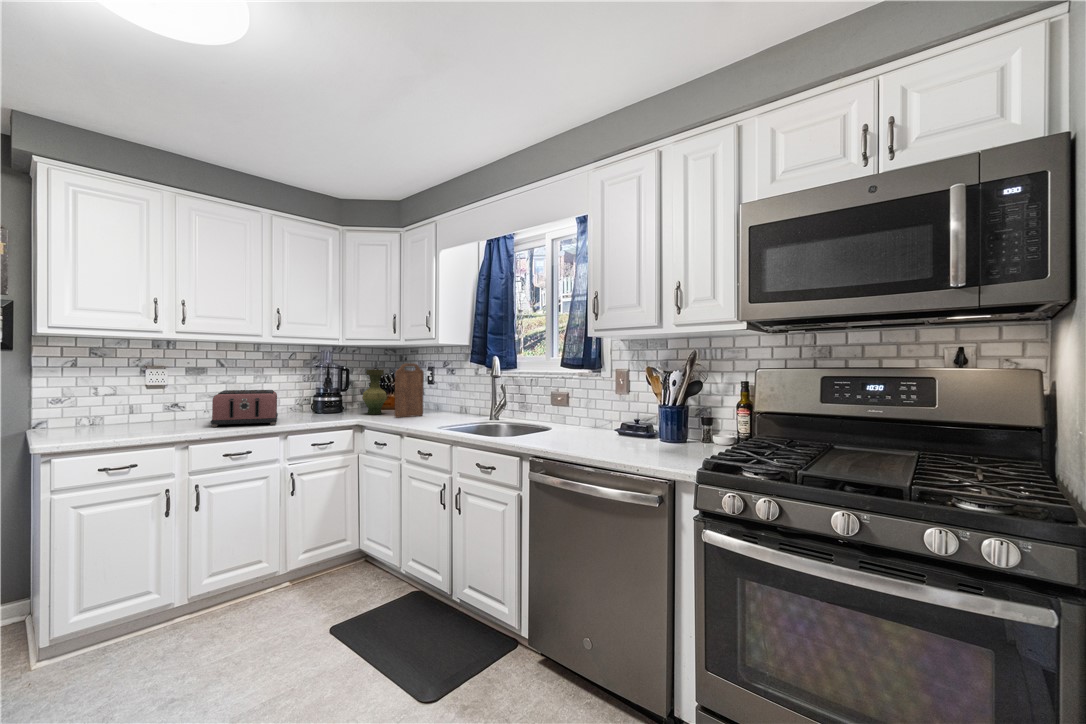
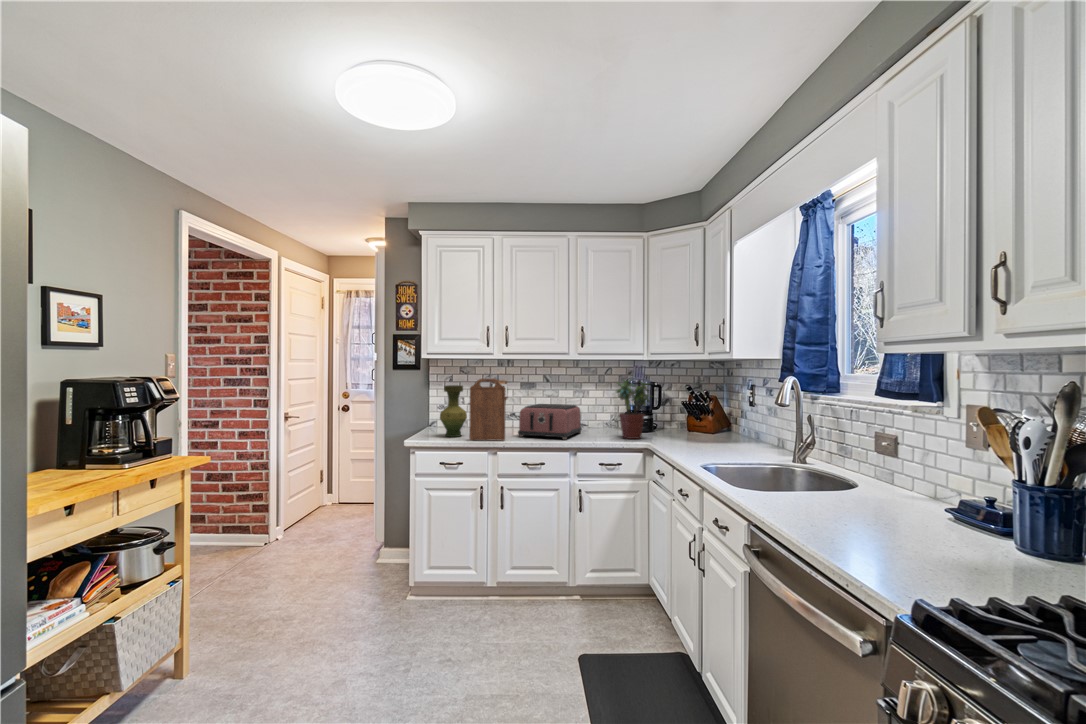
potted plant: none [320,362,357,419] -> present [616,379,650,439]
cutting board: present [395,364,424,418] -> present [469,379,506,441]
vase: present [362,369,387,414] -> present [440,385,467,437]

